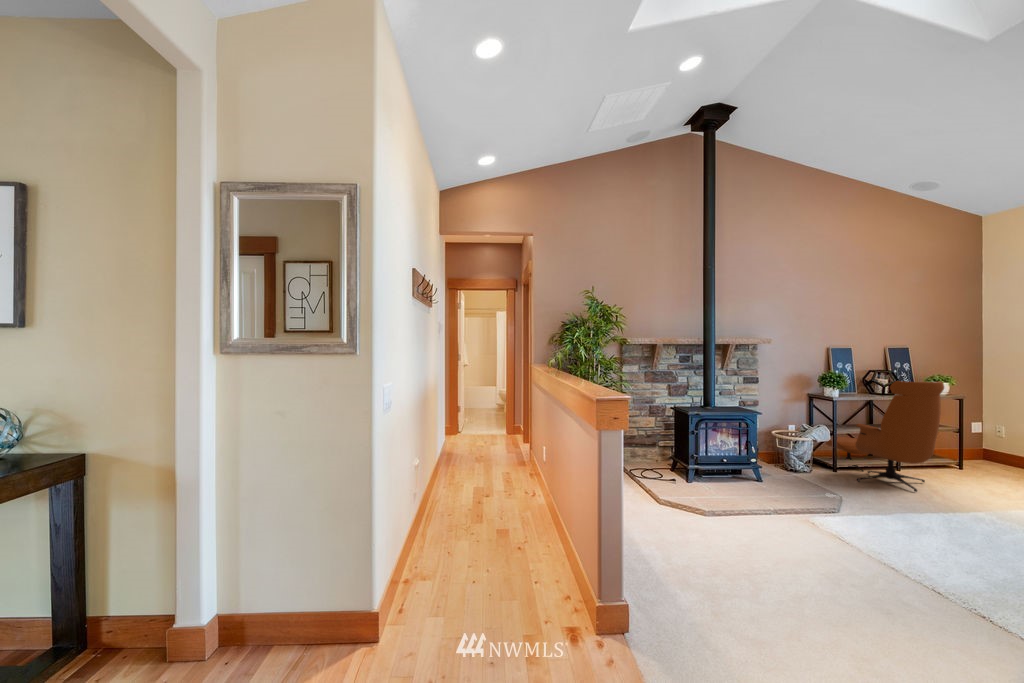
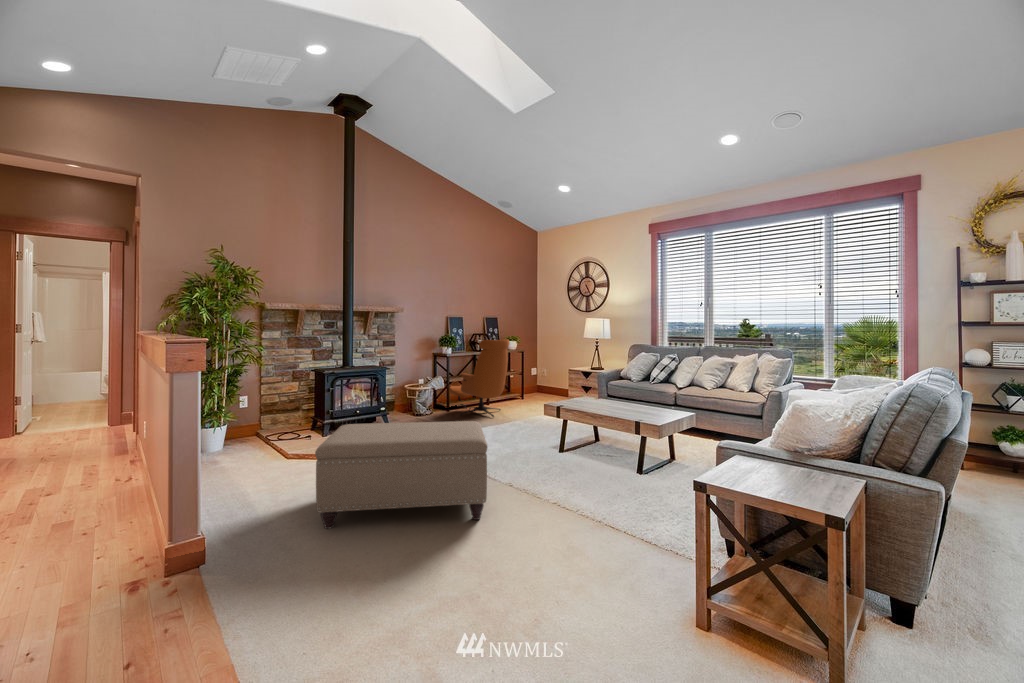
ottoman: none [723,480,970,648] -> present [315,421,487,529]

